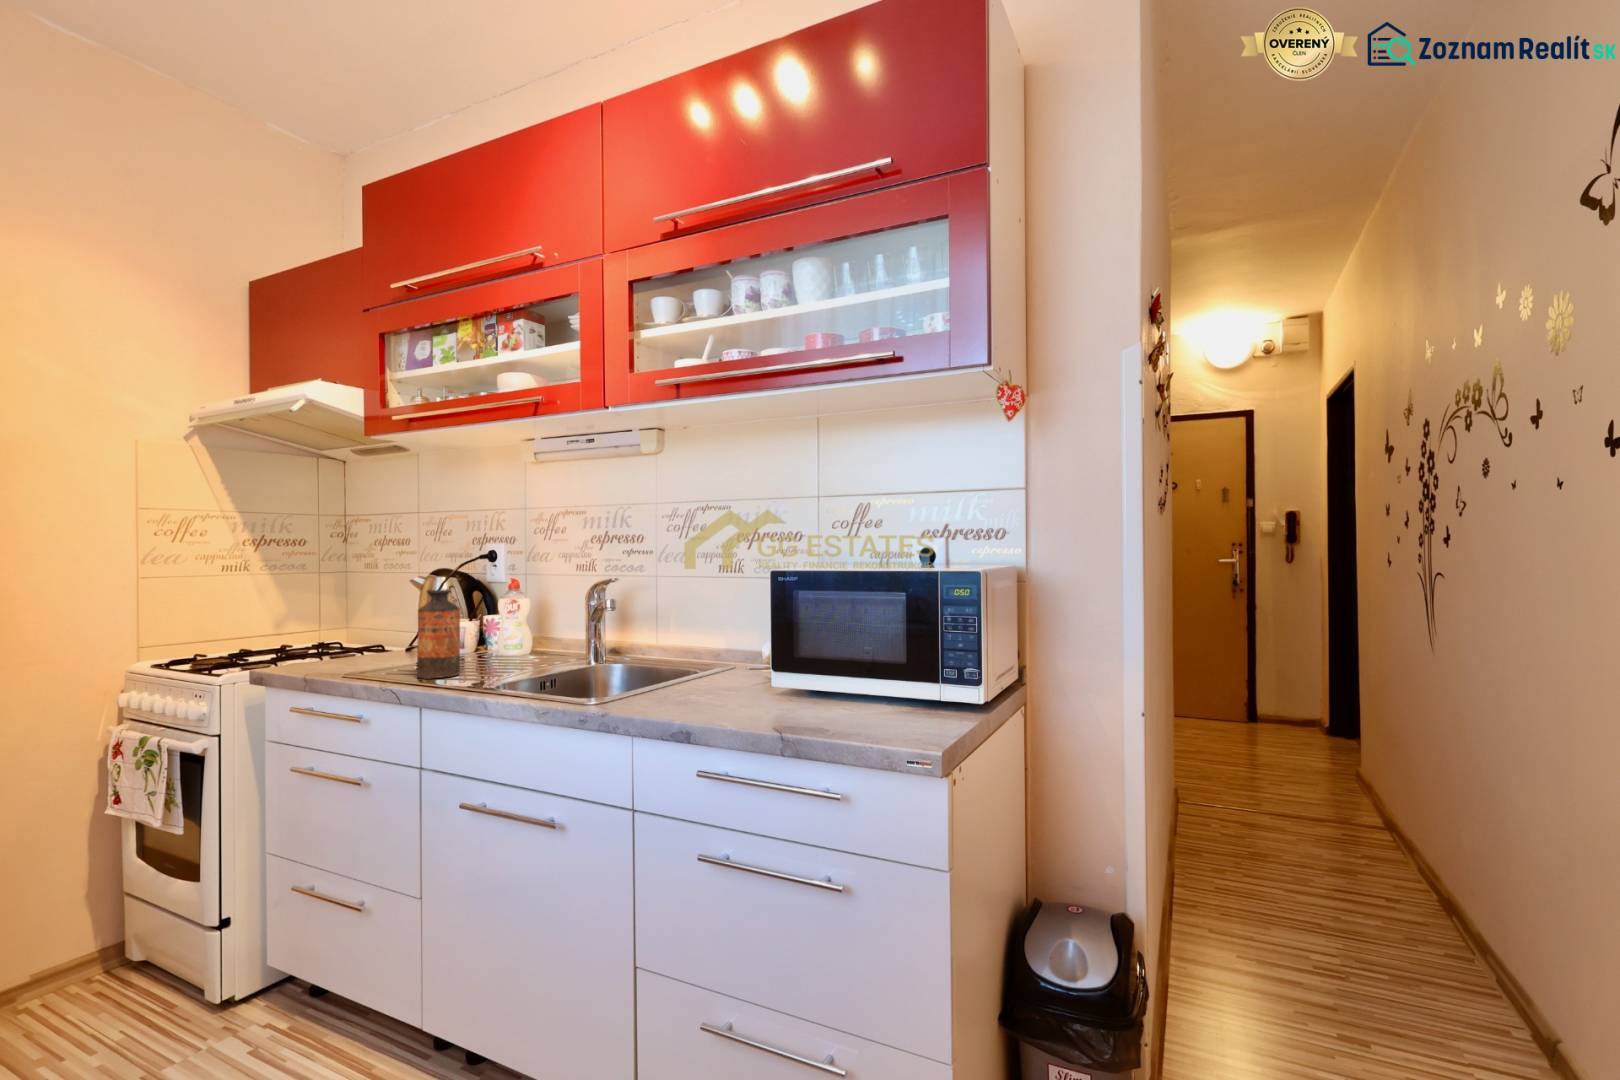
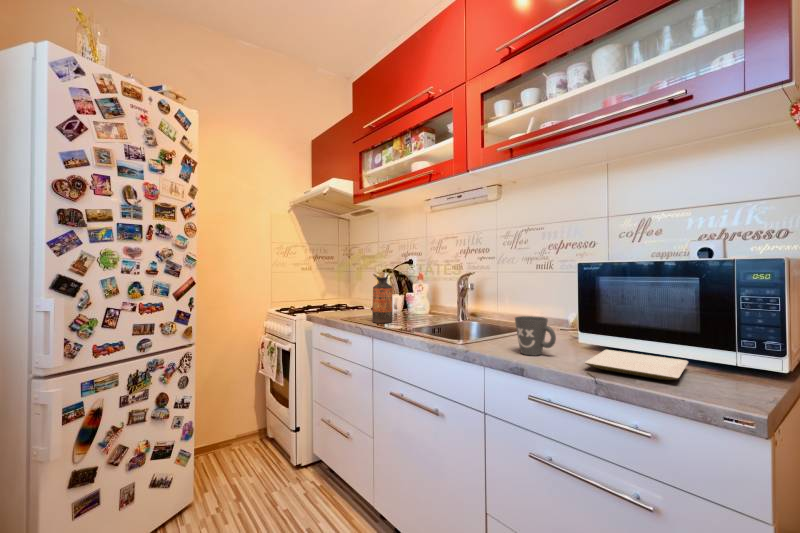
mug: none [679,653,737,712] -> present [515,316,556,356]
plate: none [769,694,892,728] -> present [585,350,688,380]

